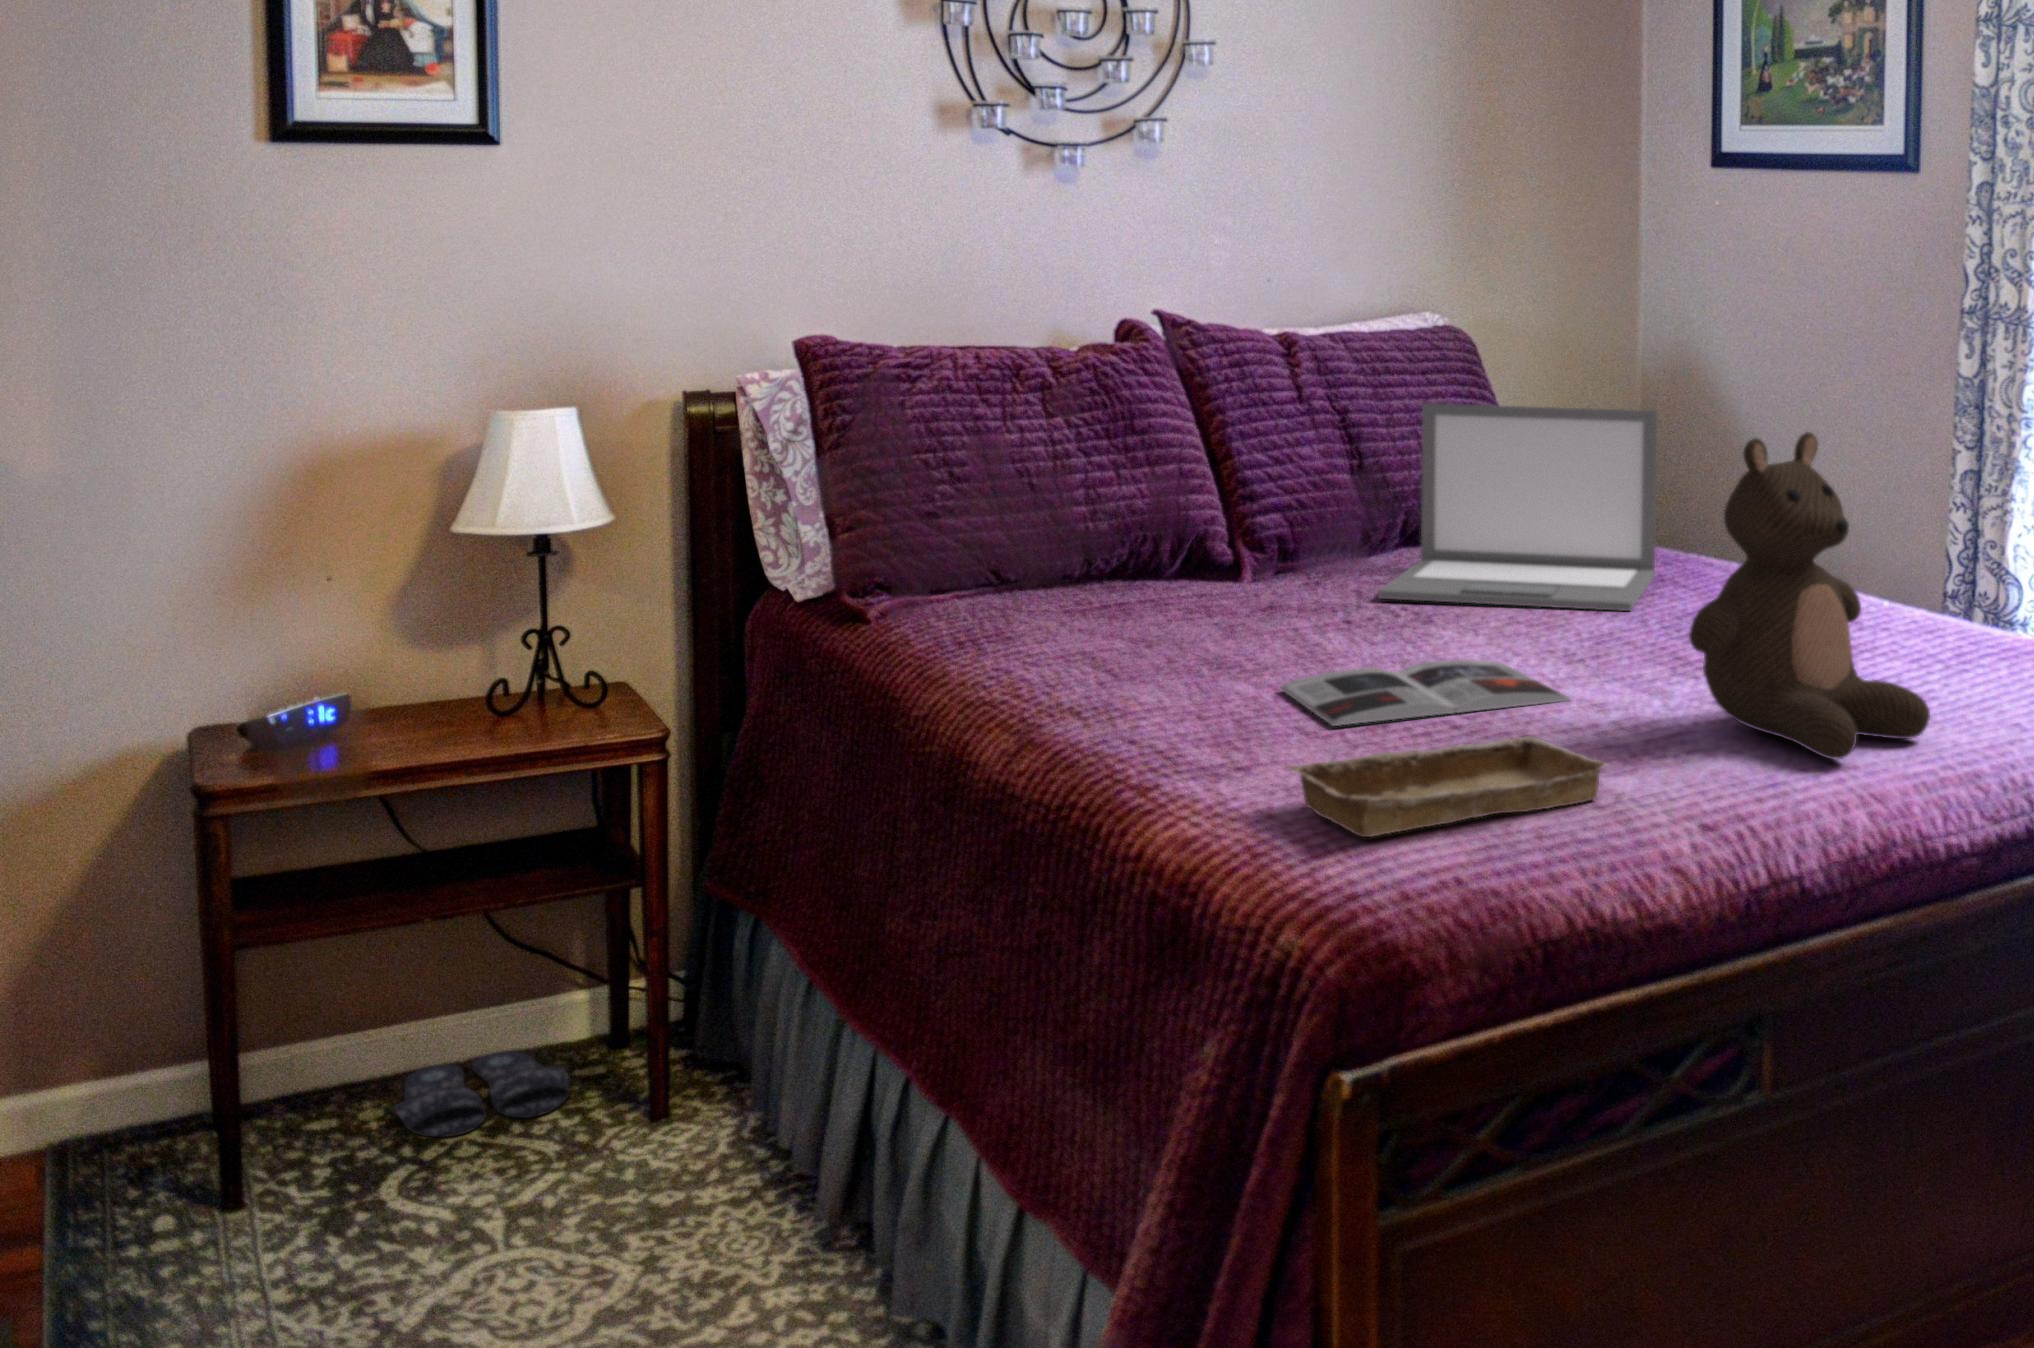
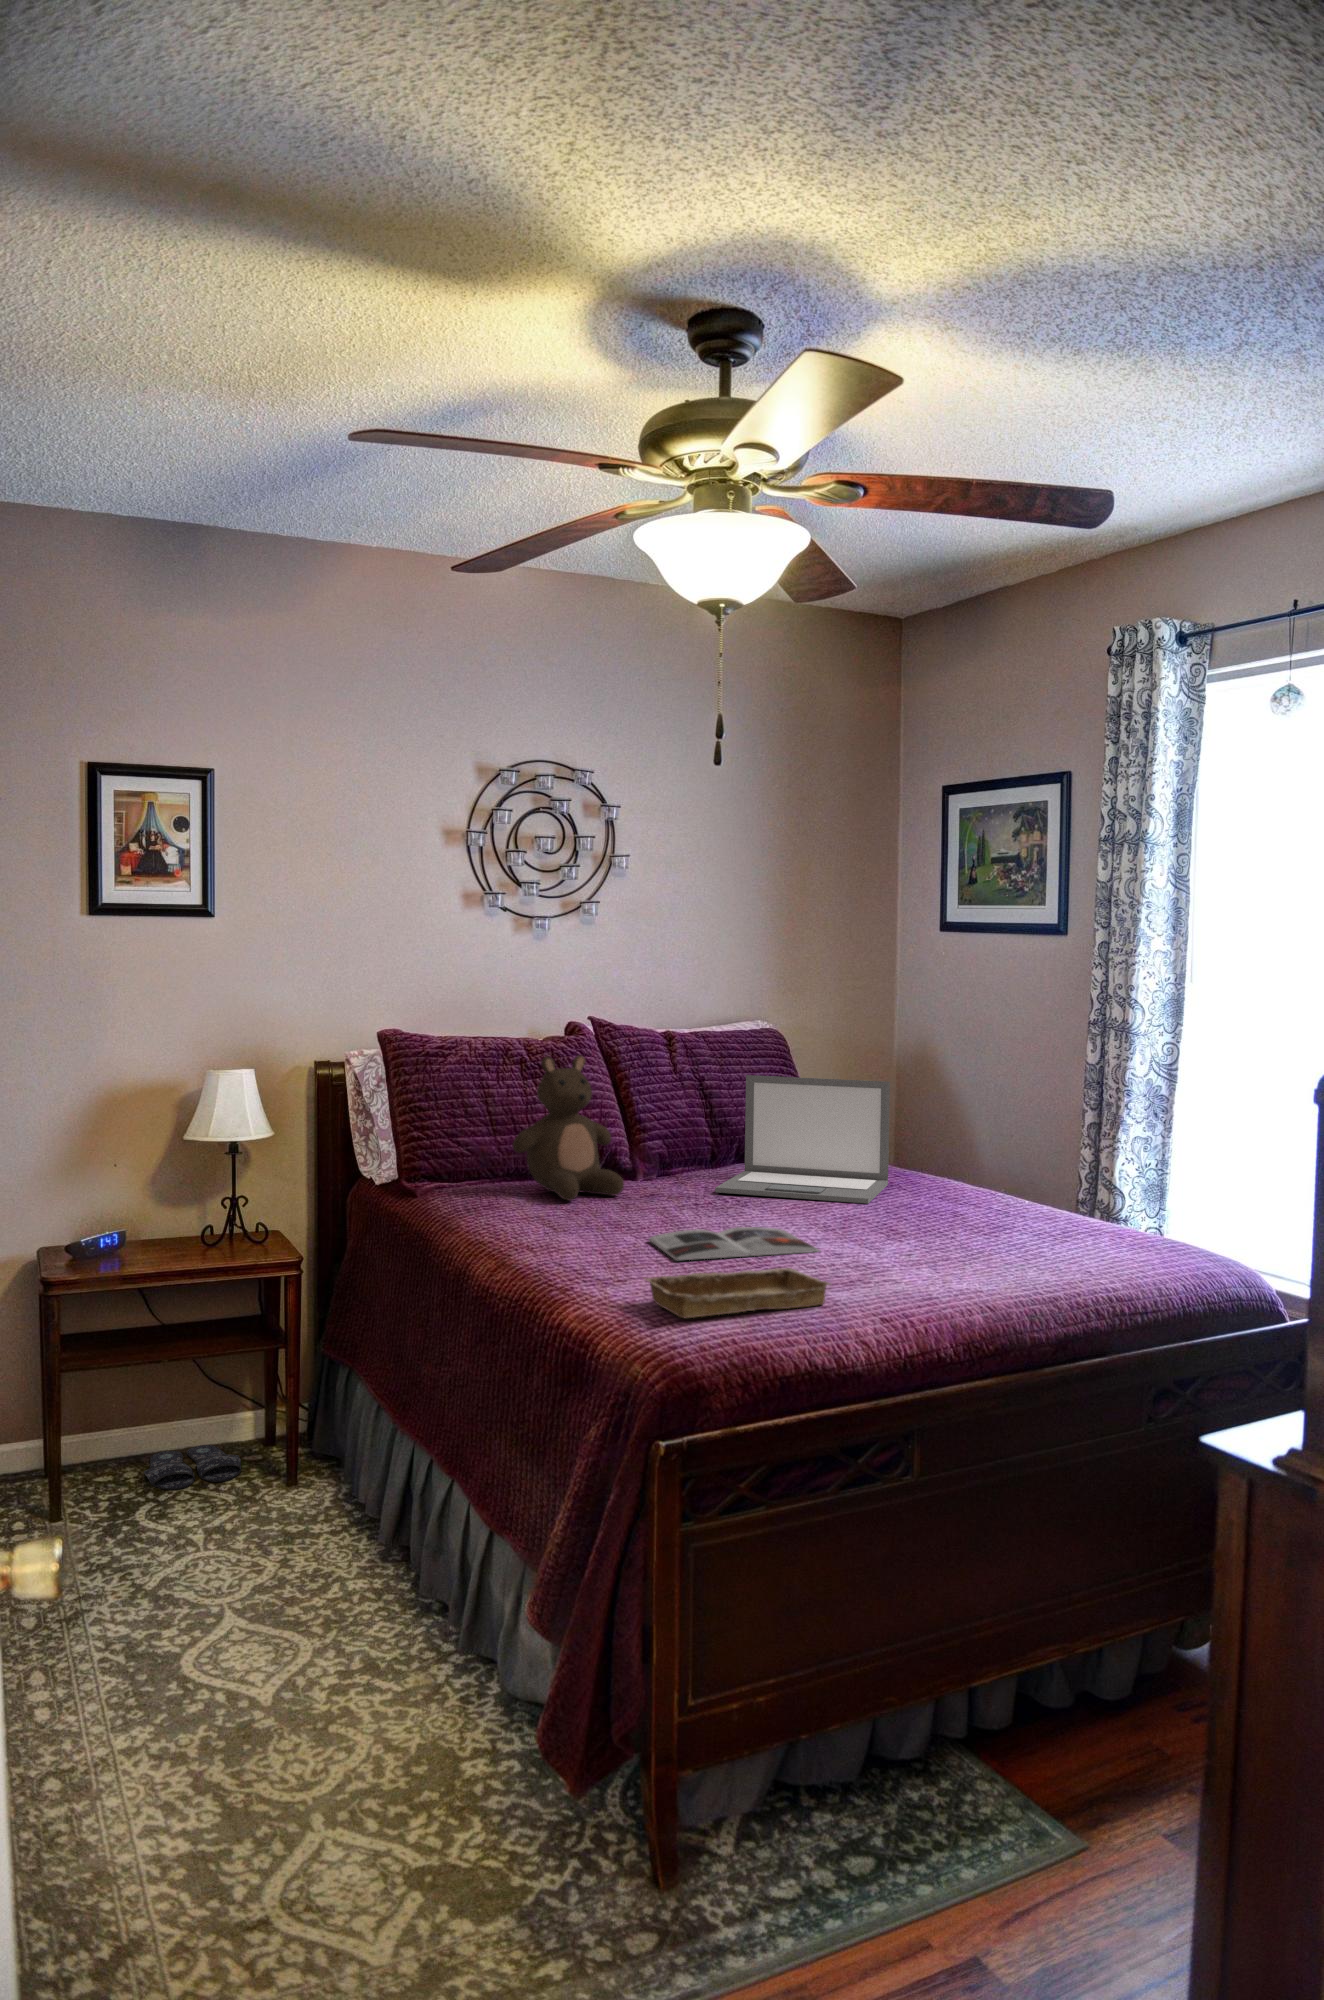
stuffed bear: present [1689,432,1930,759] -> present [512,1055,624,1201]

